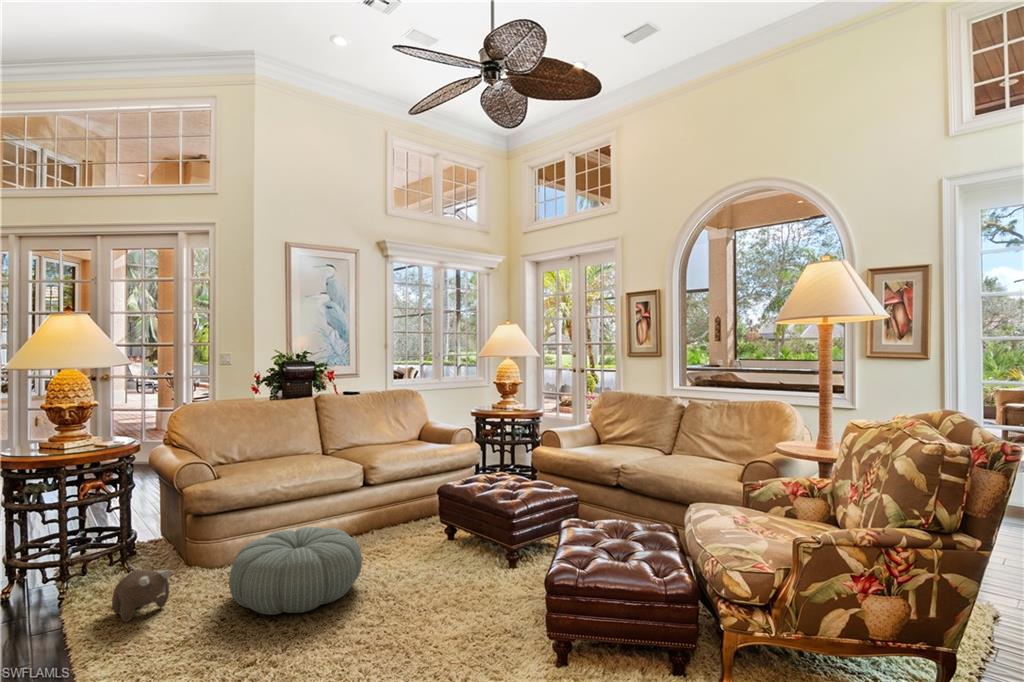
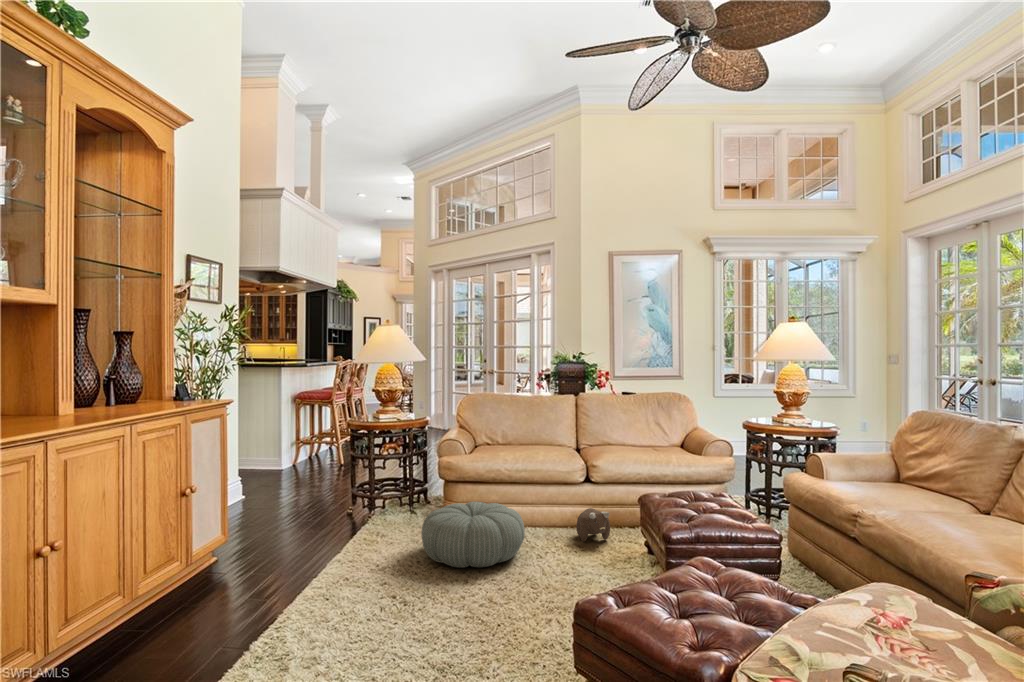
plush toy: present [112,570,171,622] -> present [576,508,610,542]

